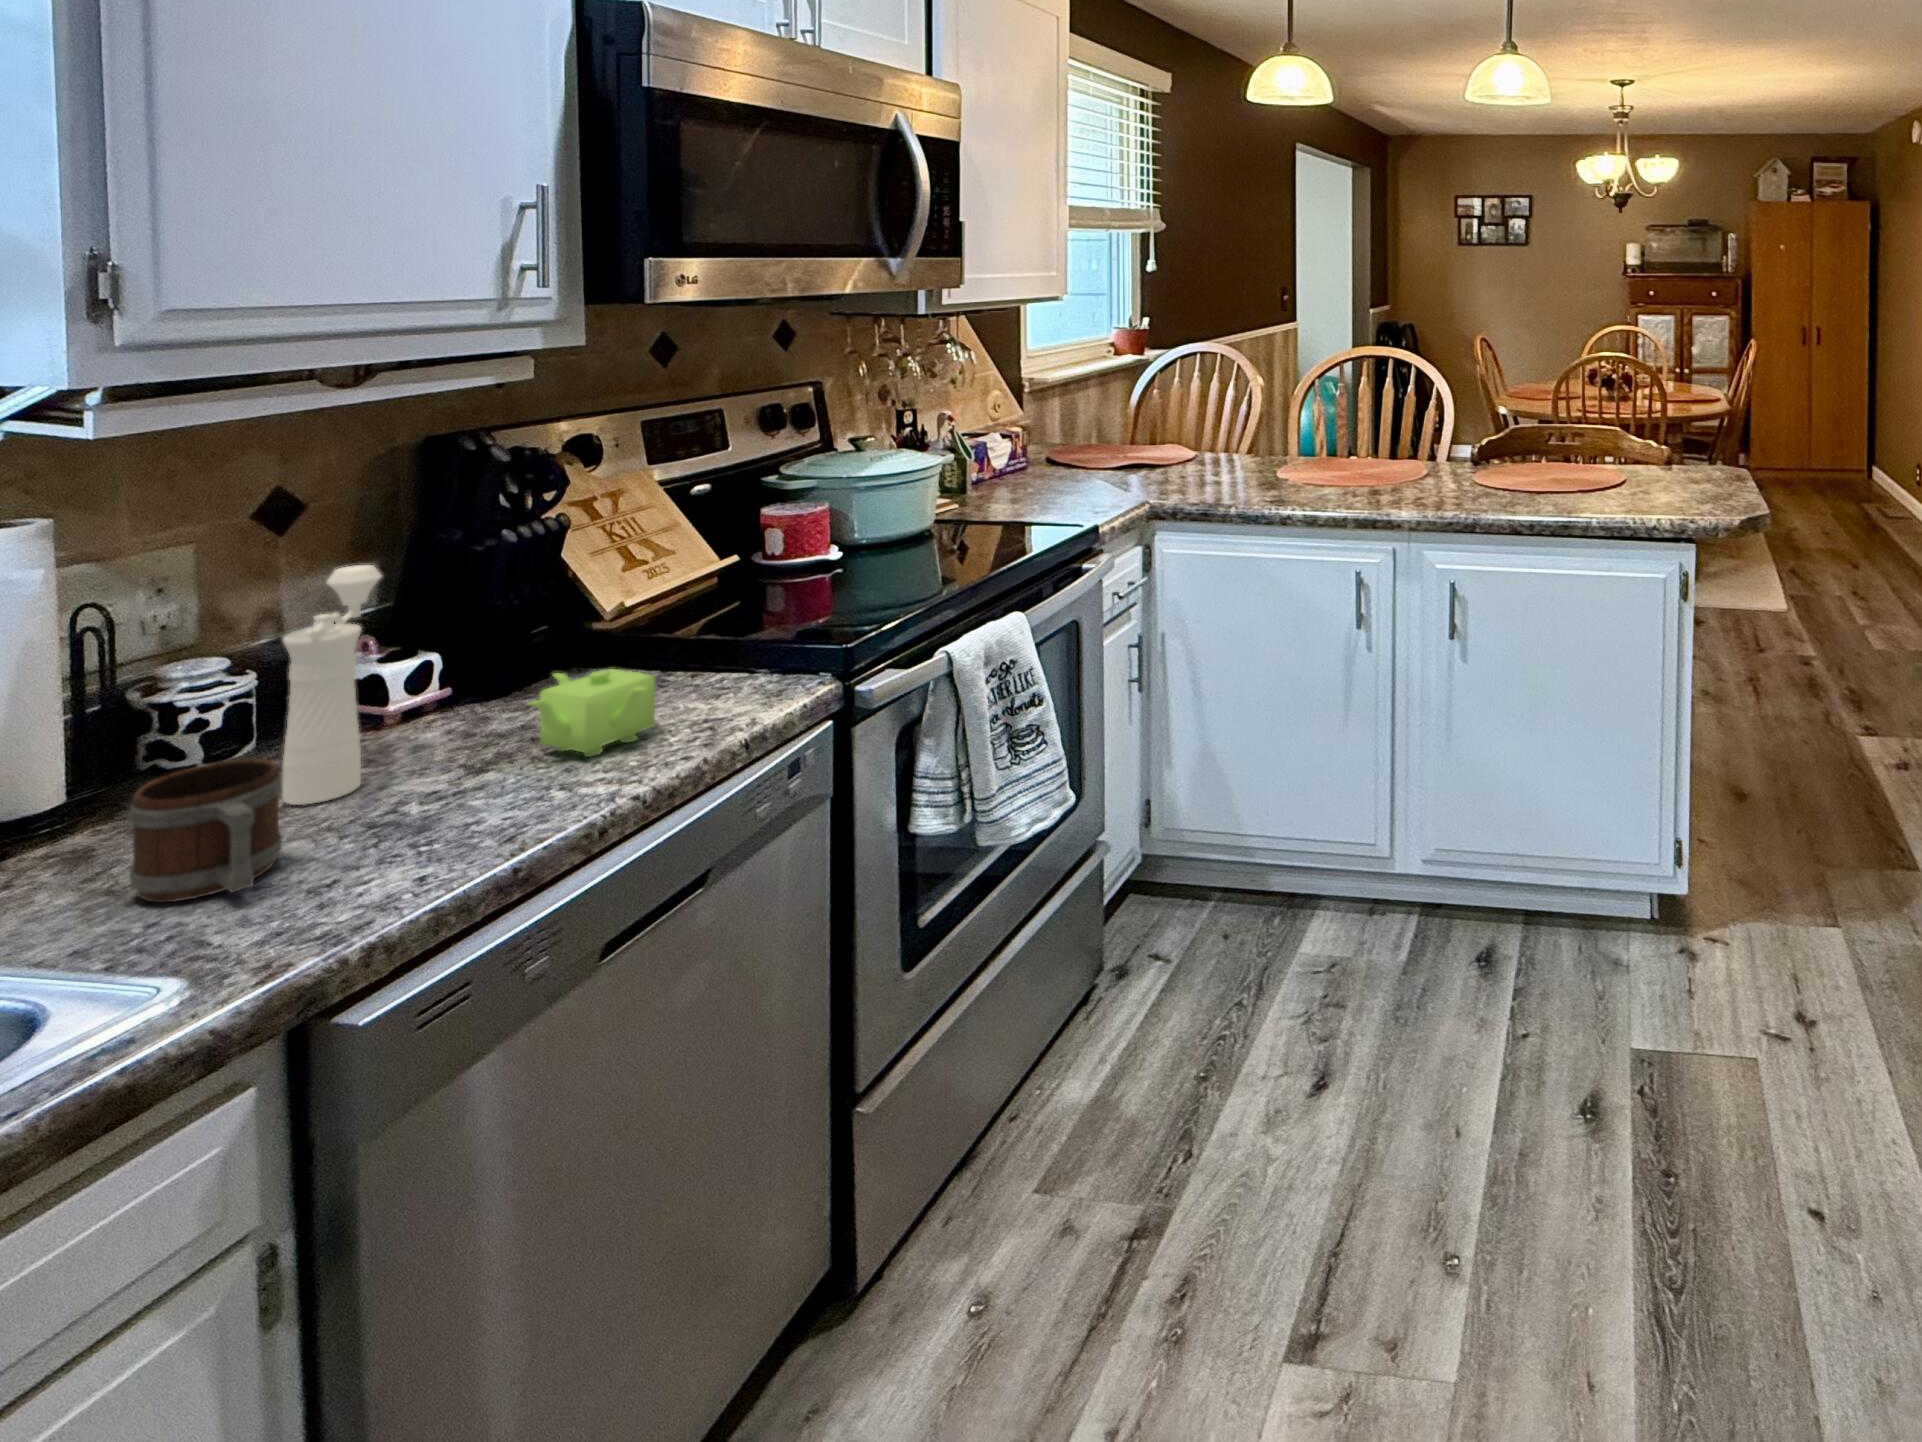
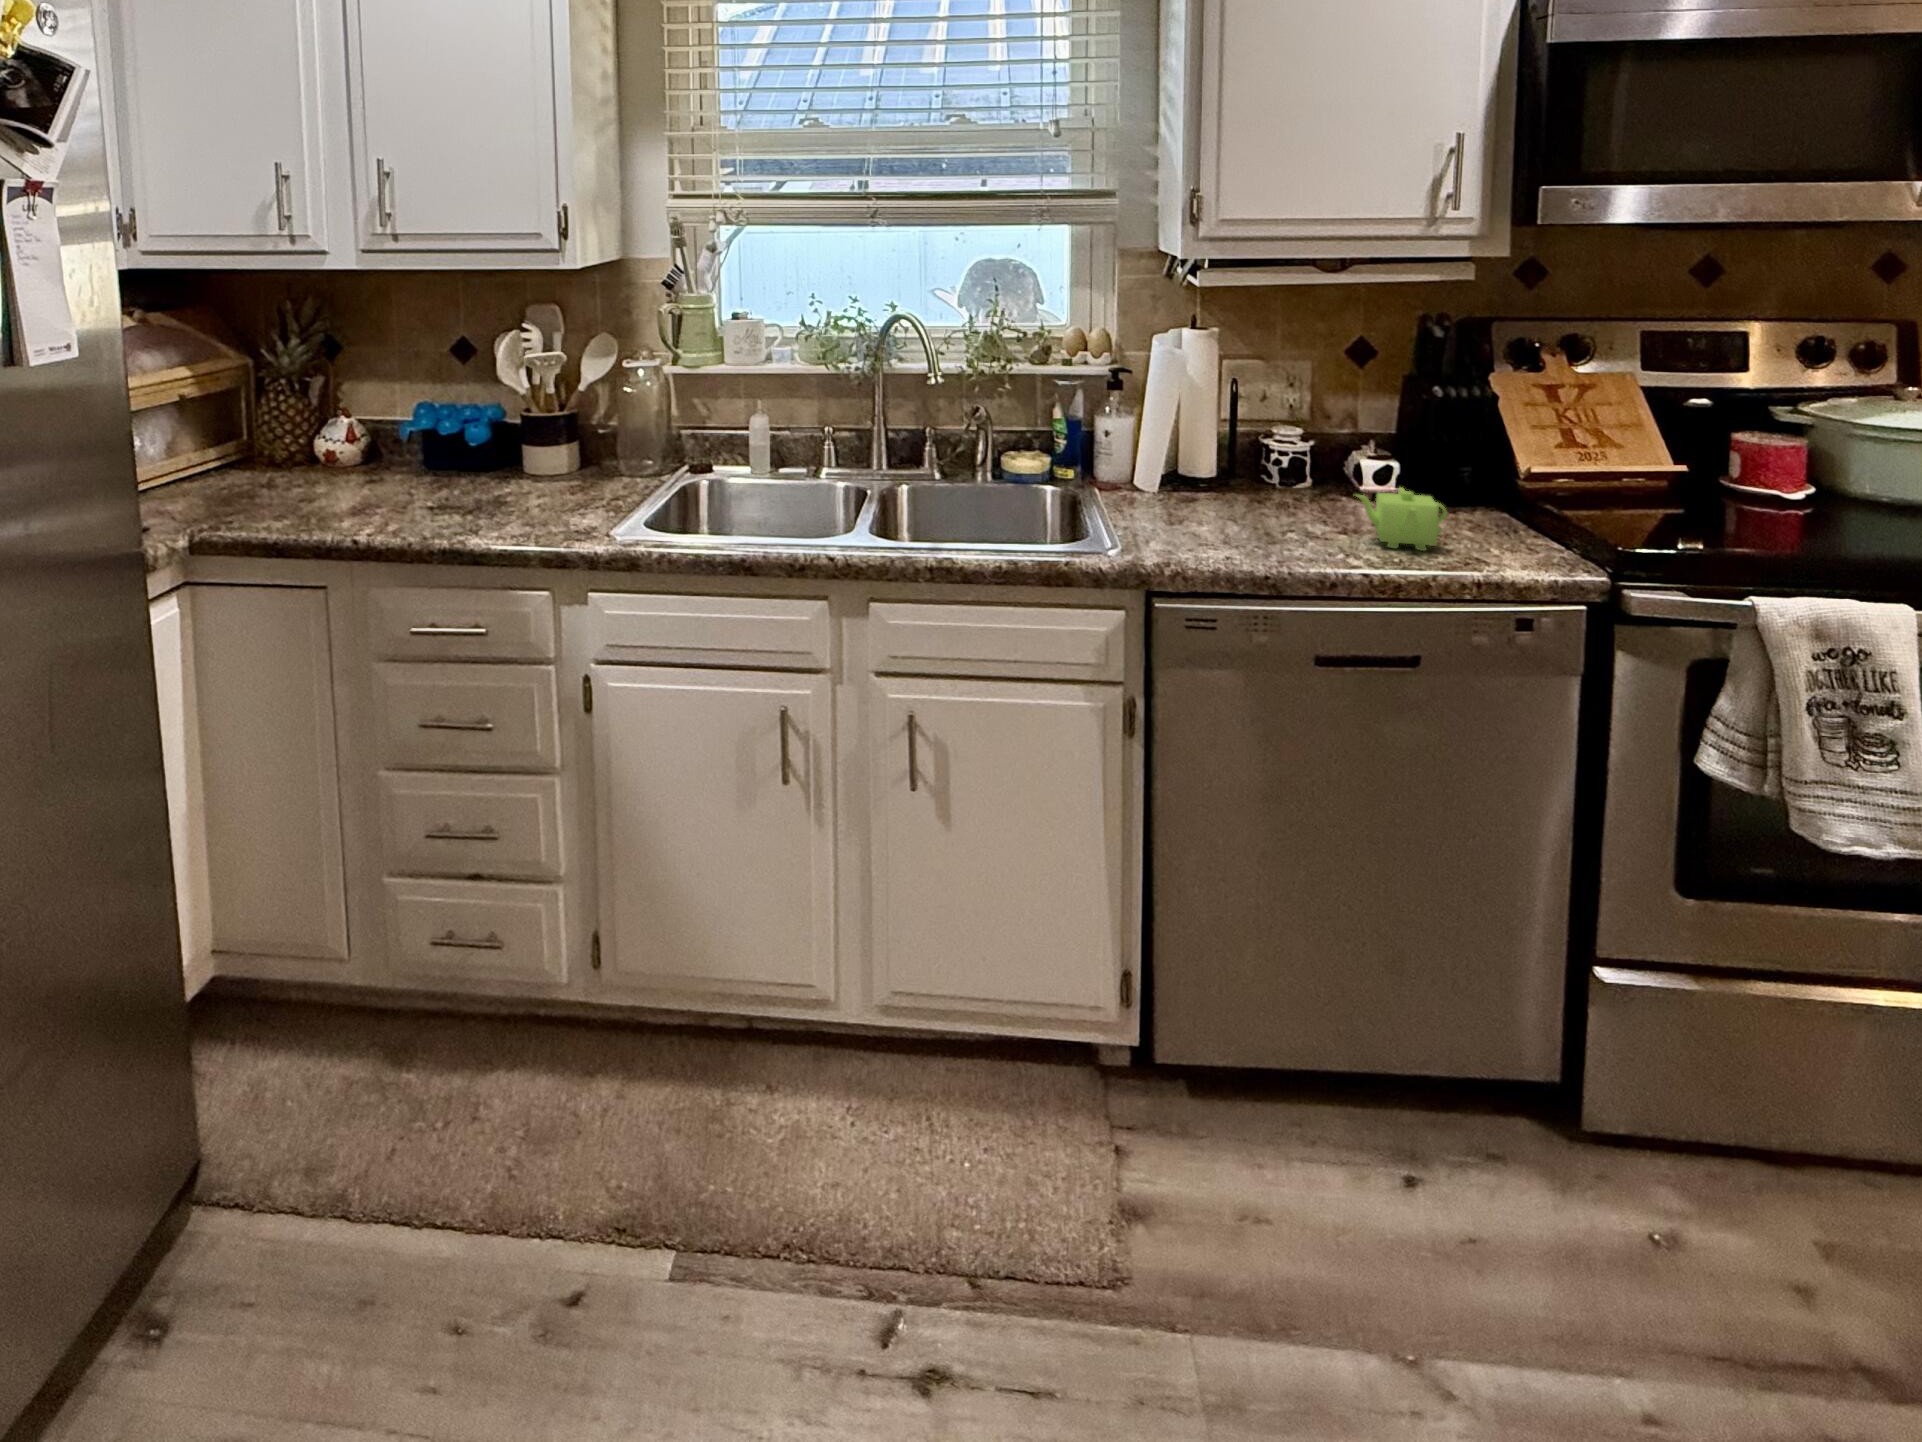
pepper mill: present [282,565,382,805] -> none [1262,386,1339,518]
mug: present [130,759,283,902] -> none [1165,466,1222,532]

